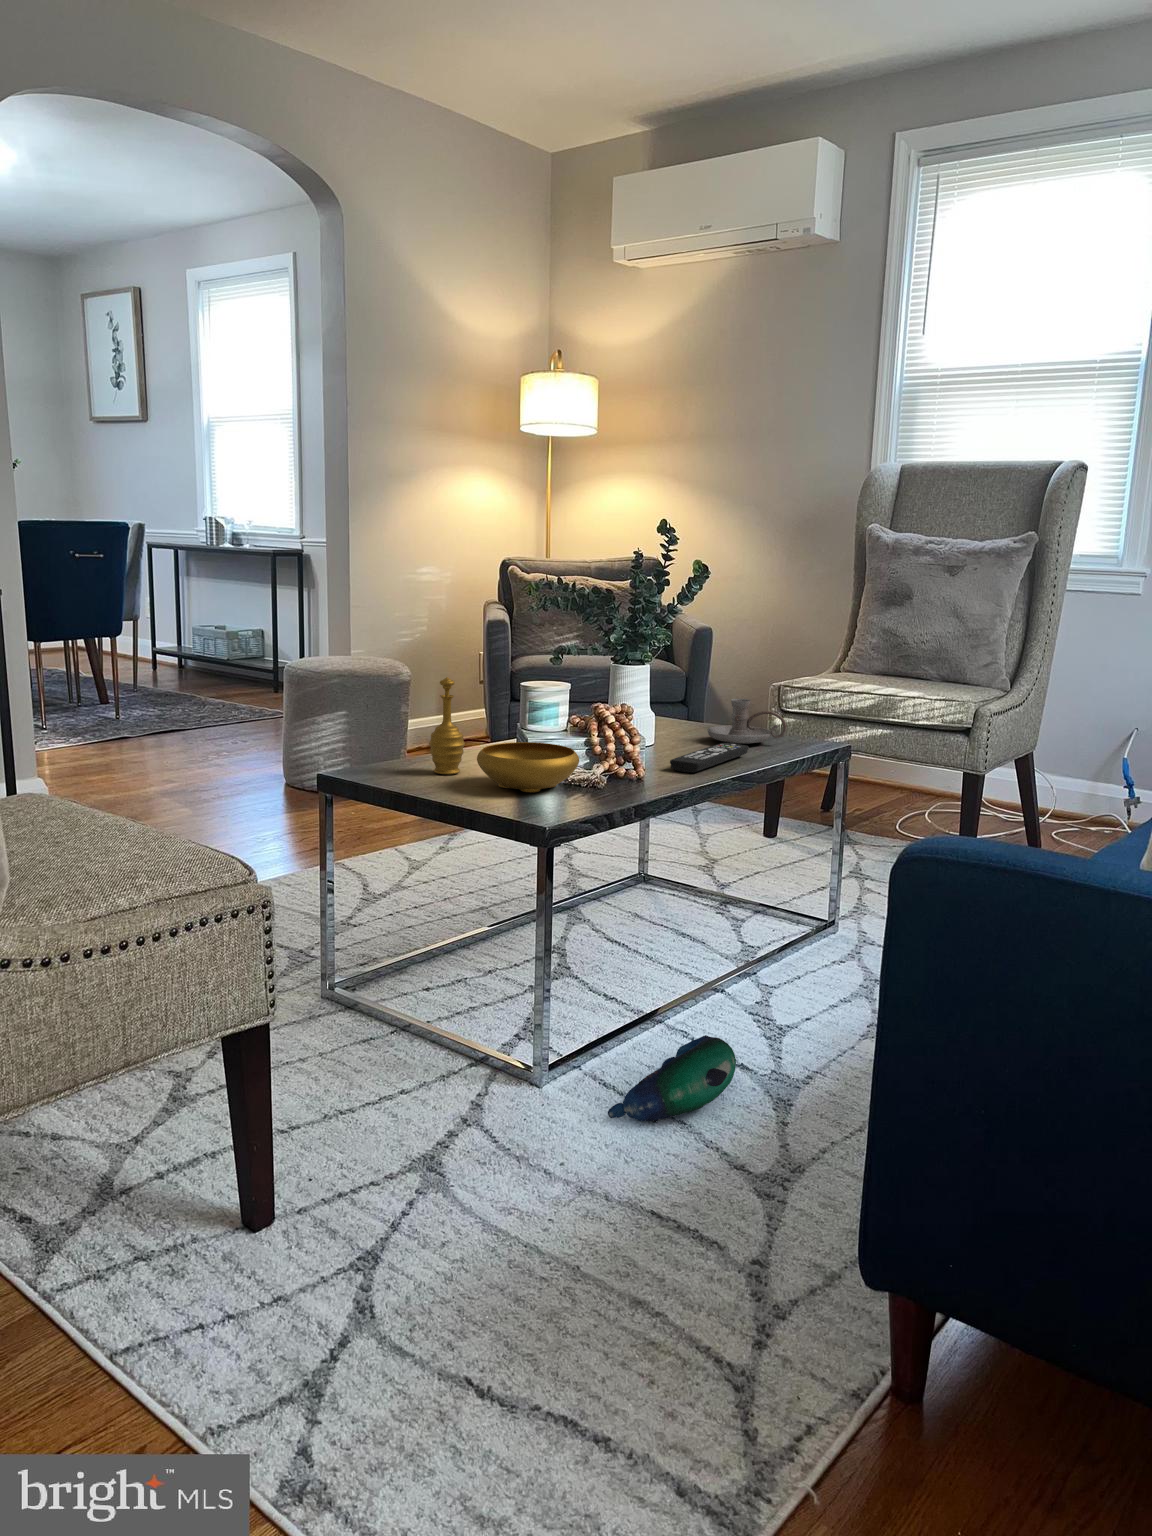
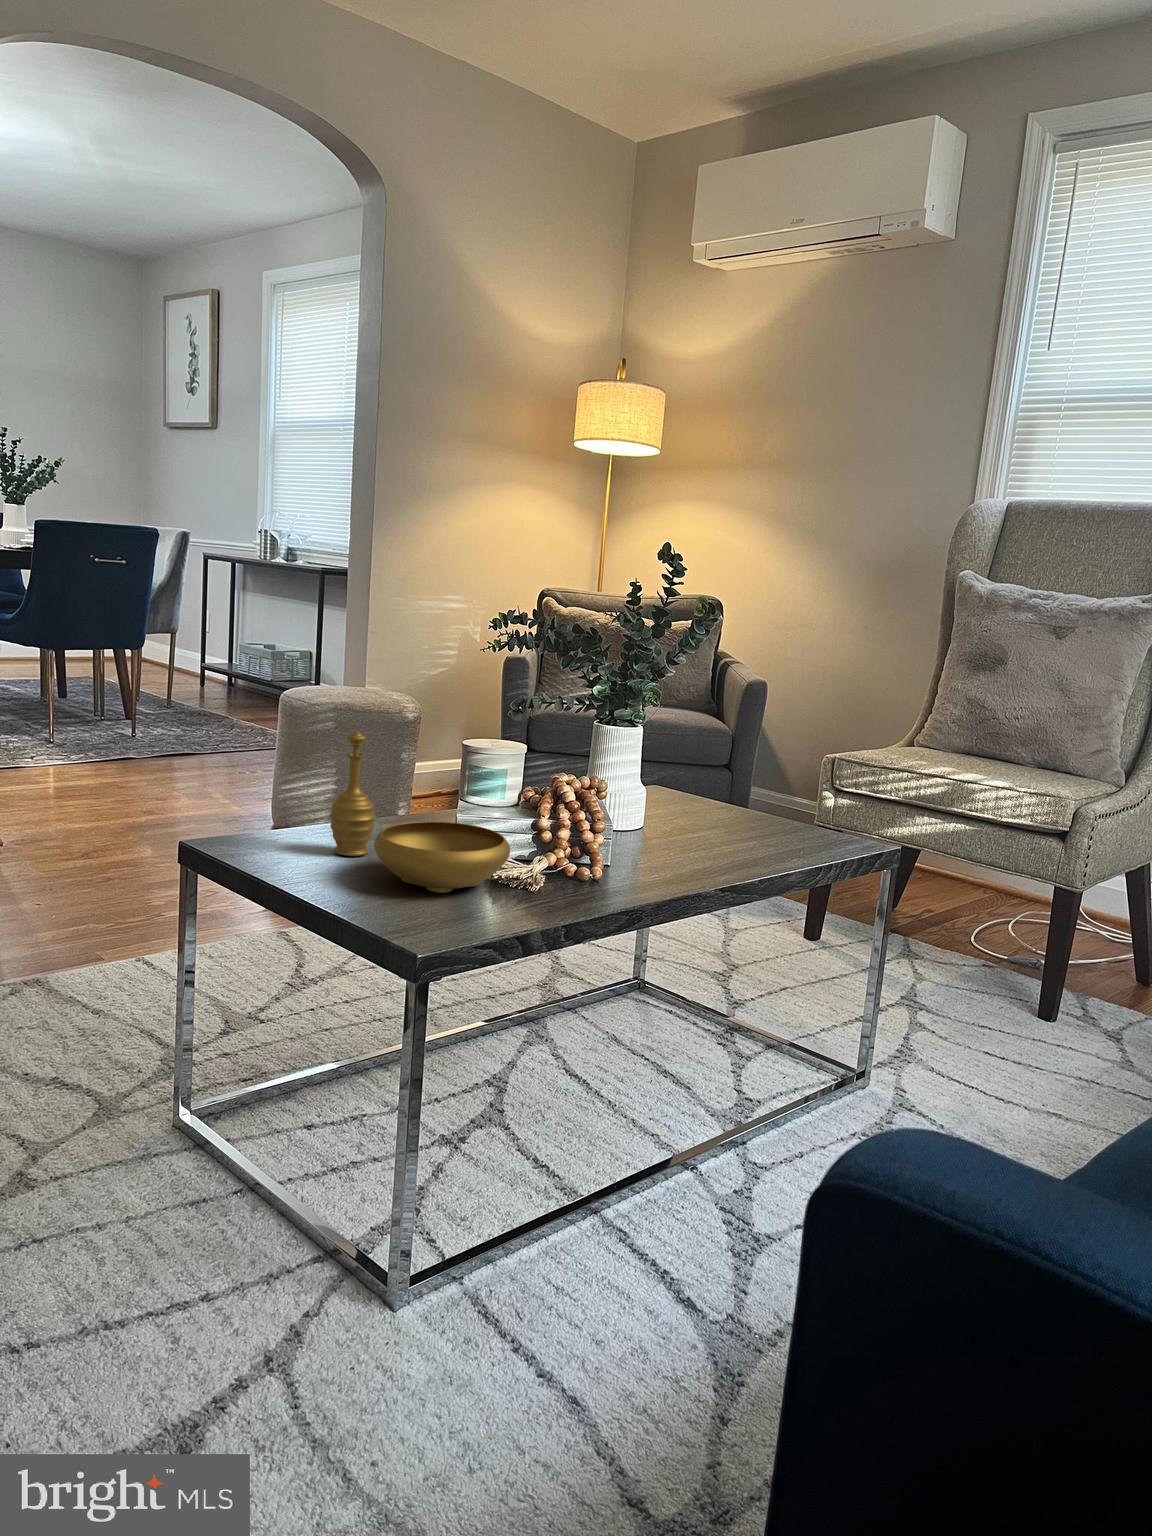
candle holder: present [707,699,787,744] -> none [717,778,817,836]
remote control: present [670,743,749,772] -> none [646,835,760,876]
plush toy: present [608,1035,736,1122] -> none [465,1251,667,1396]

